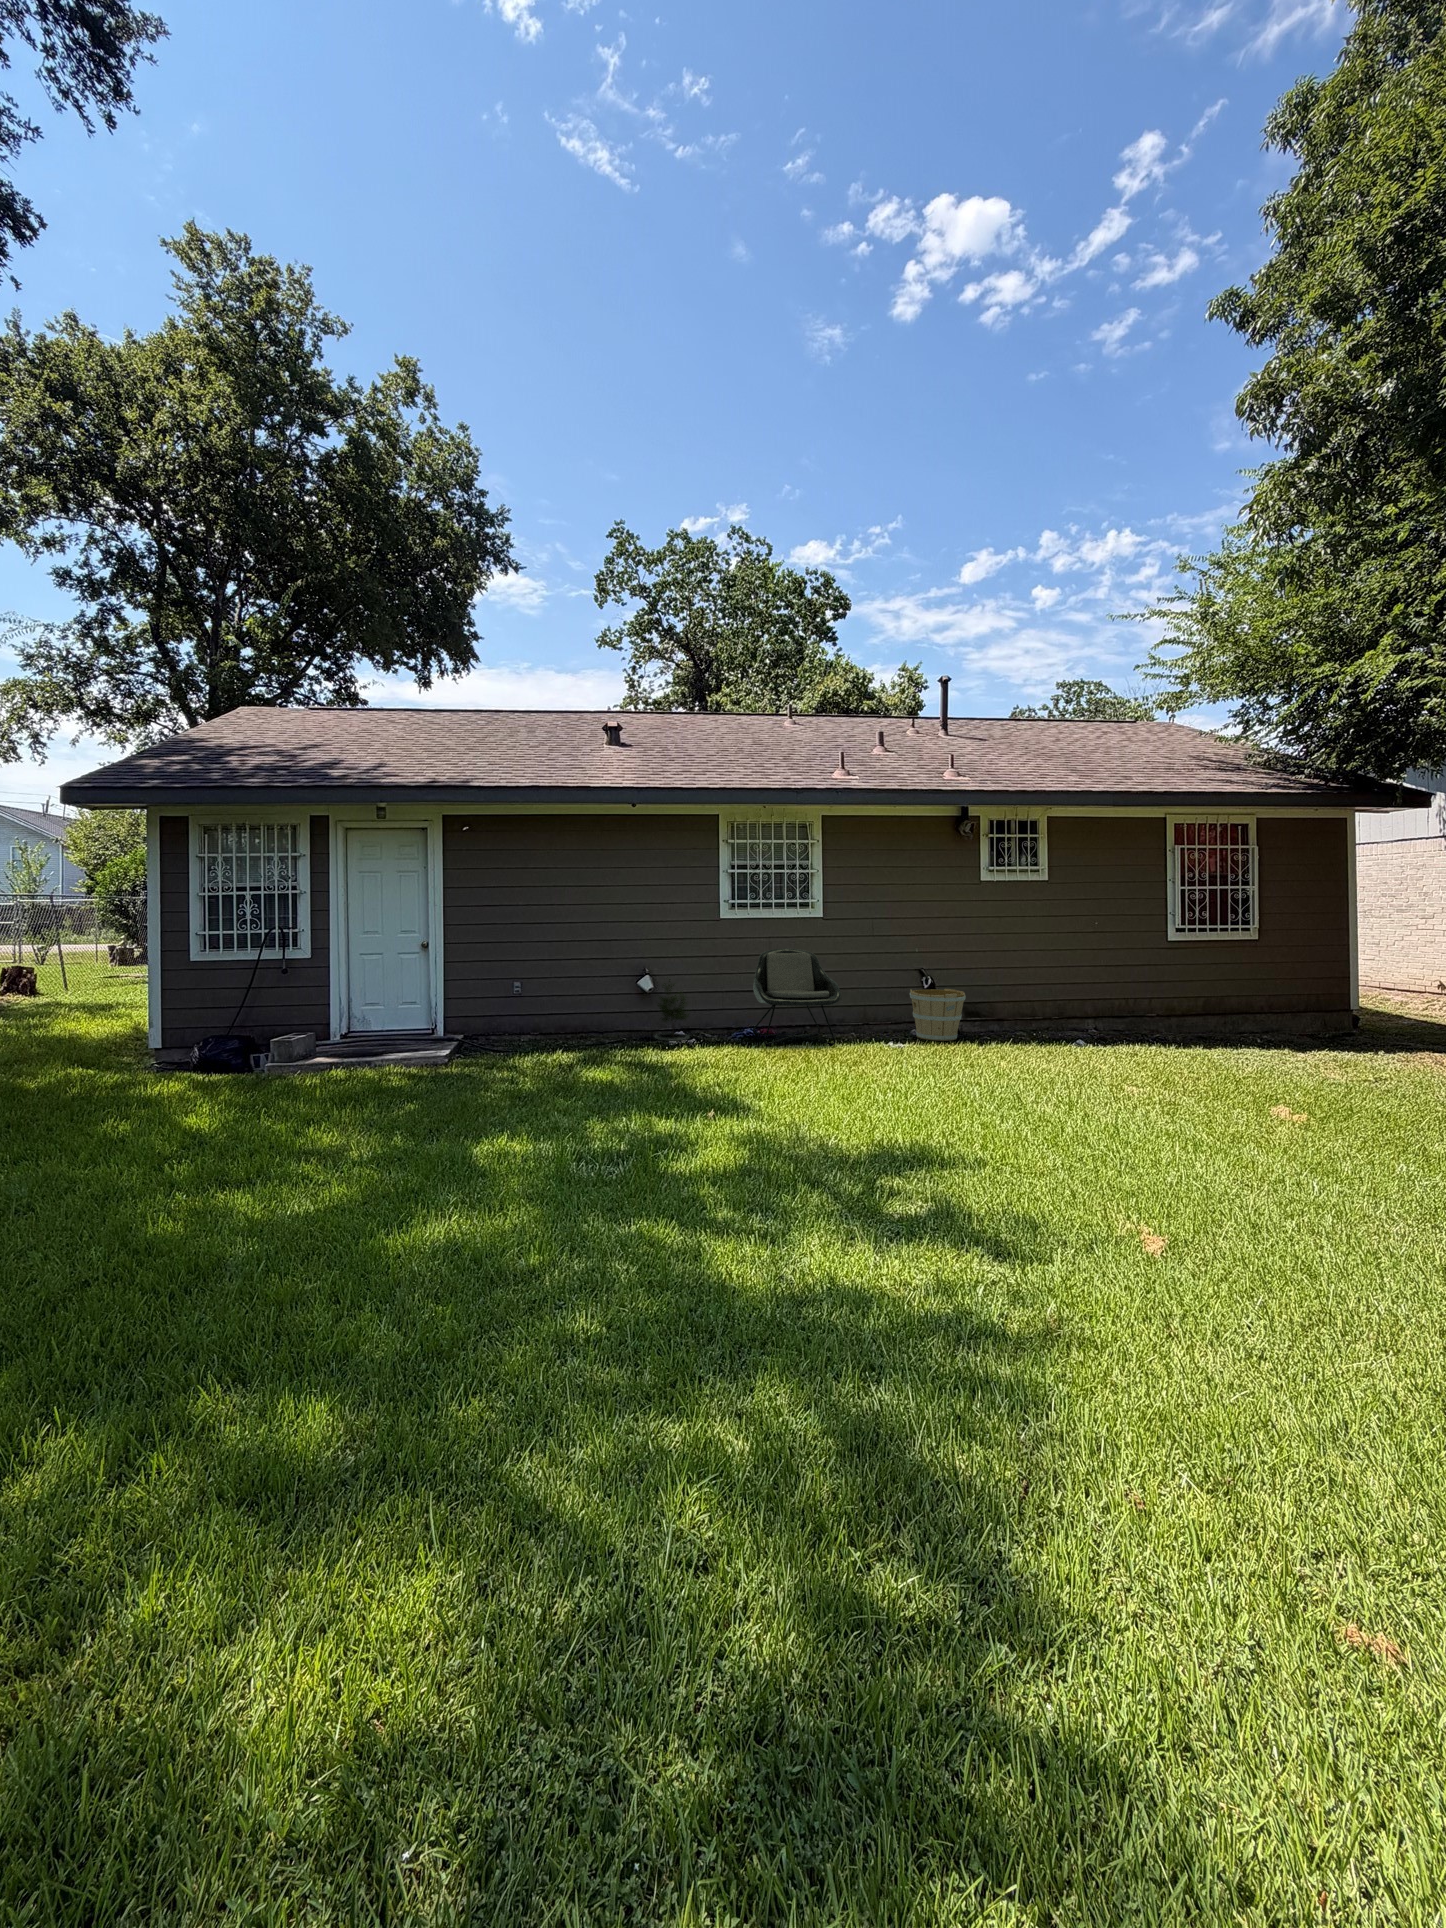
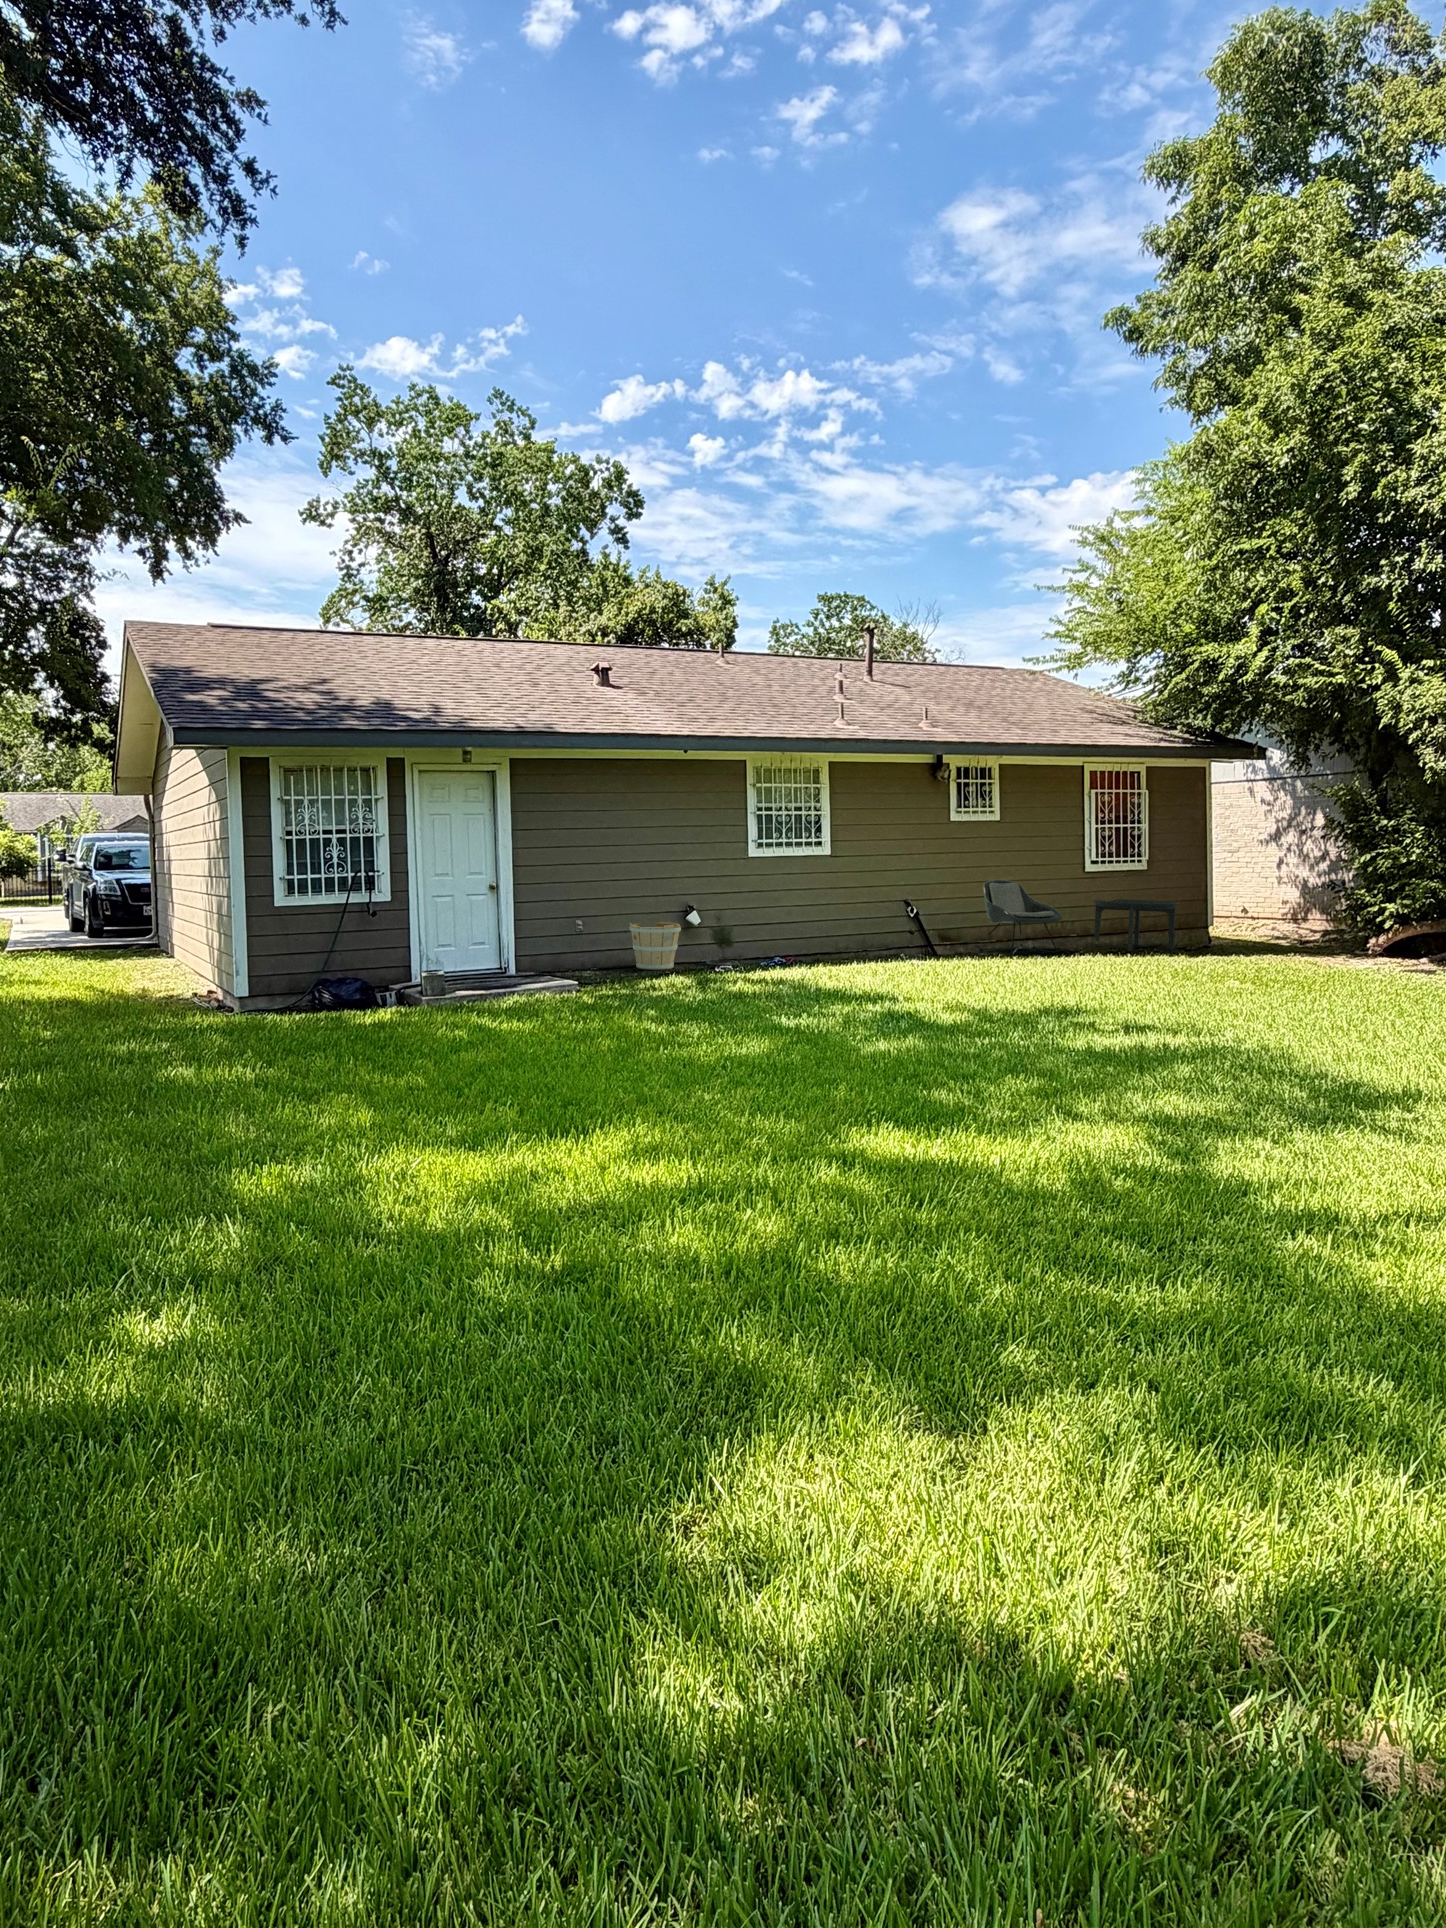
lounge chair: present [753,948,841,1046] -> present [978,880,1061,956]
round table: none [1170,975,1288,1045] -> present [1092,899,1179,951]
wooden bucket: present [910,989,966,1041] -> present [629,922,681,970]

